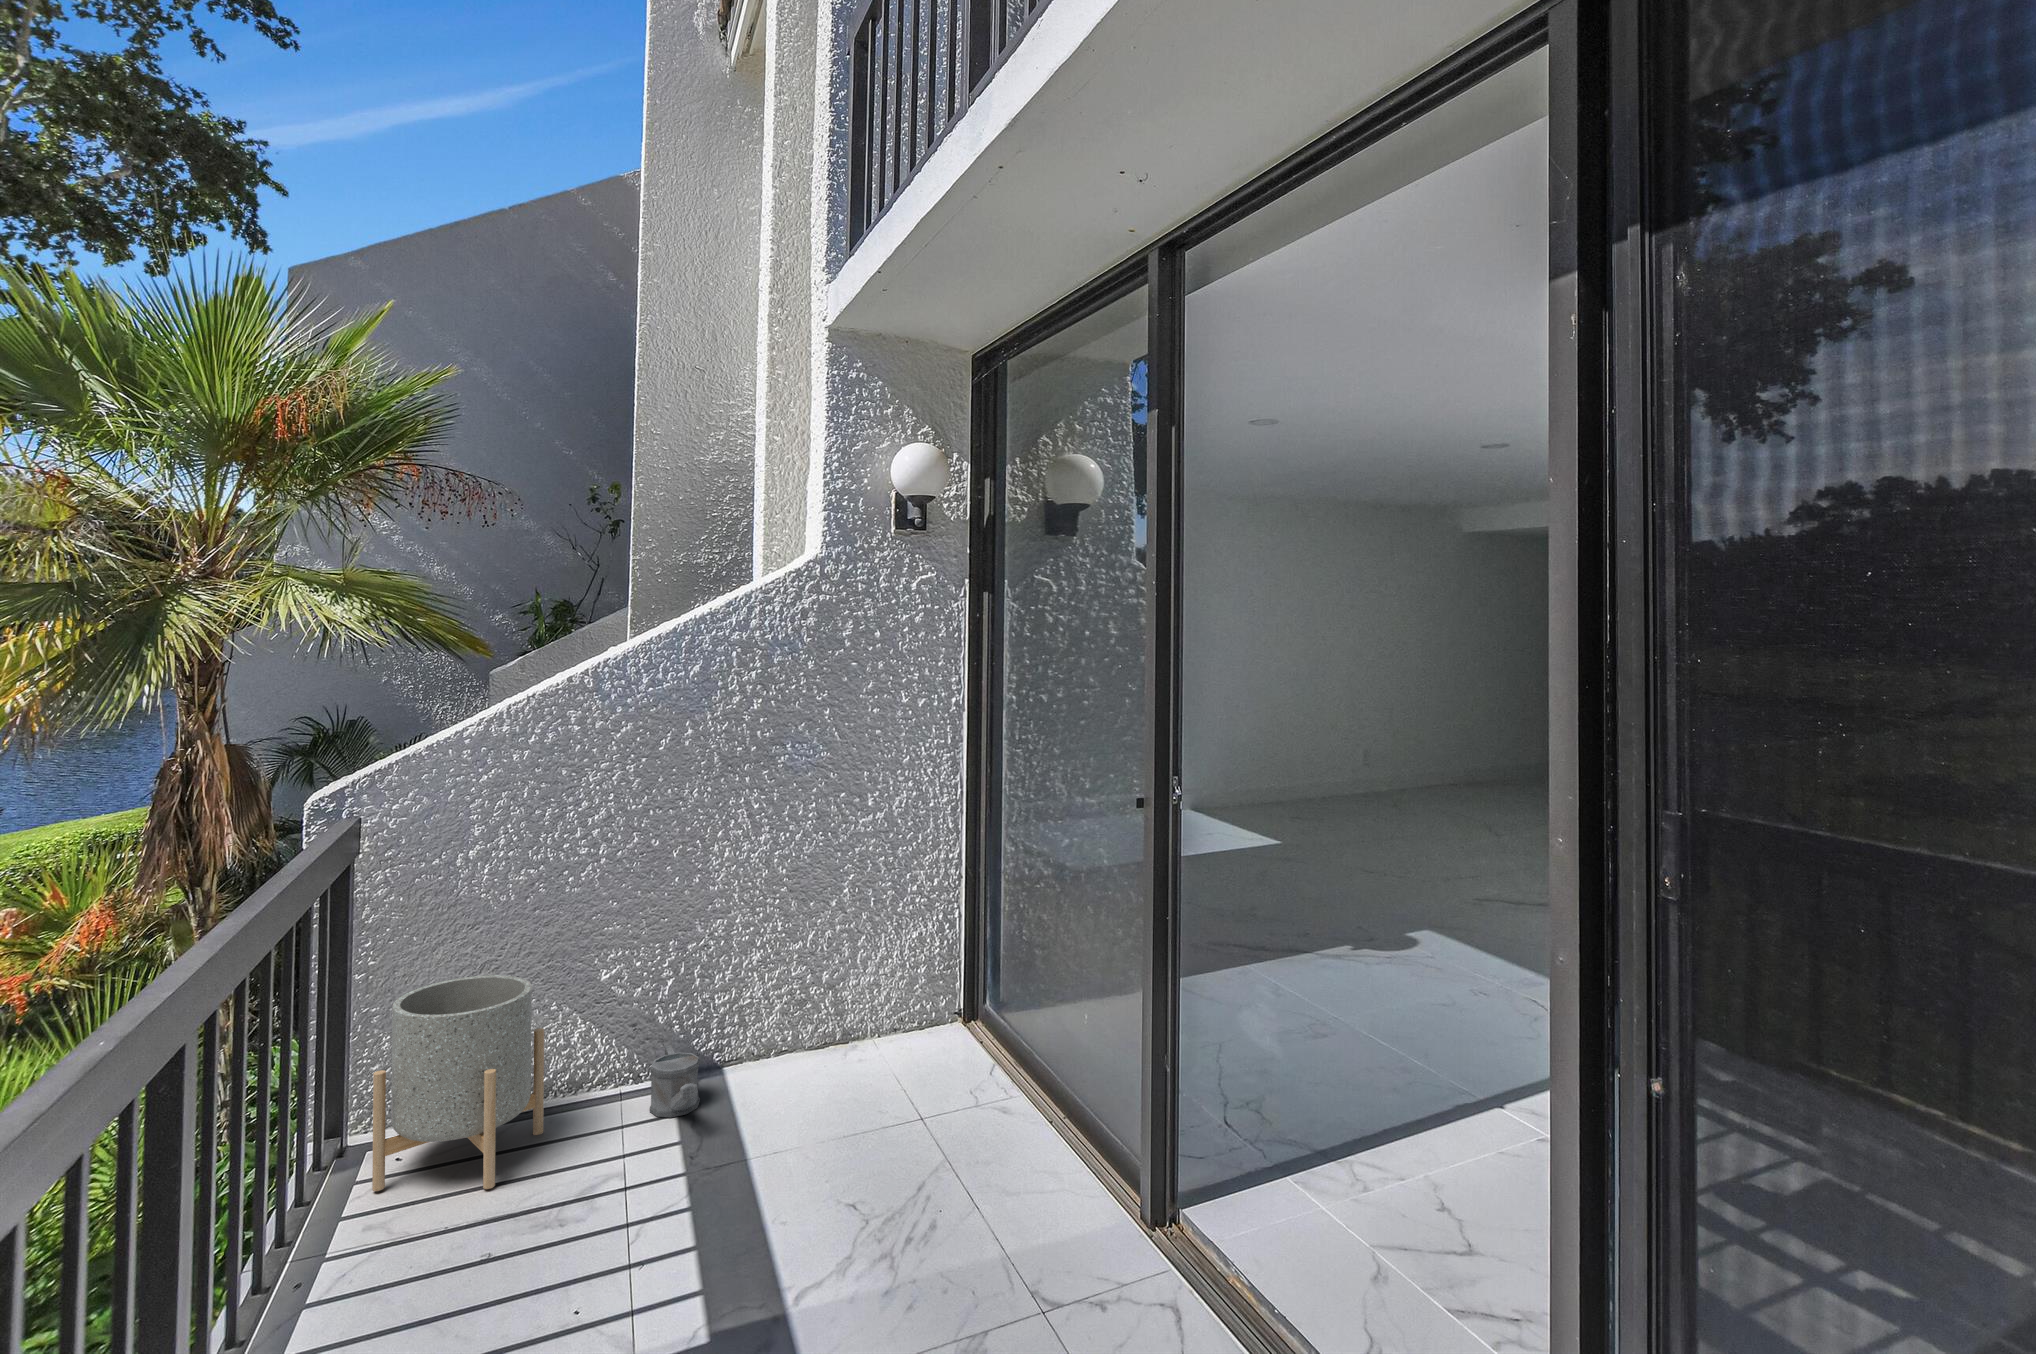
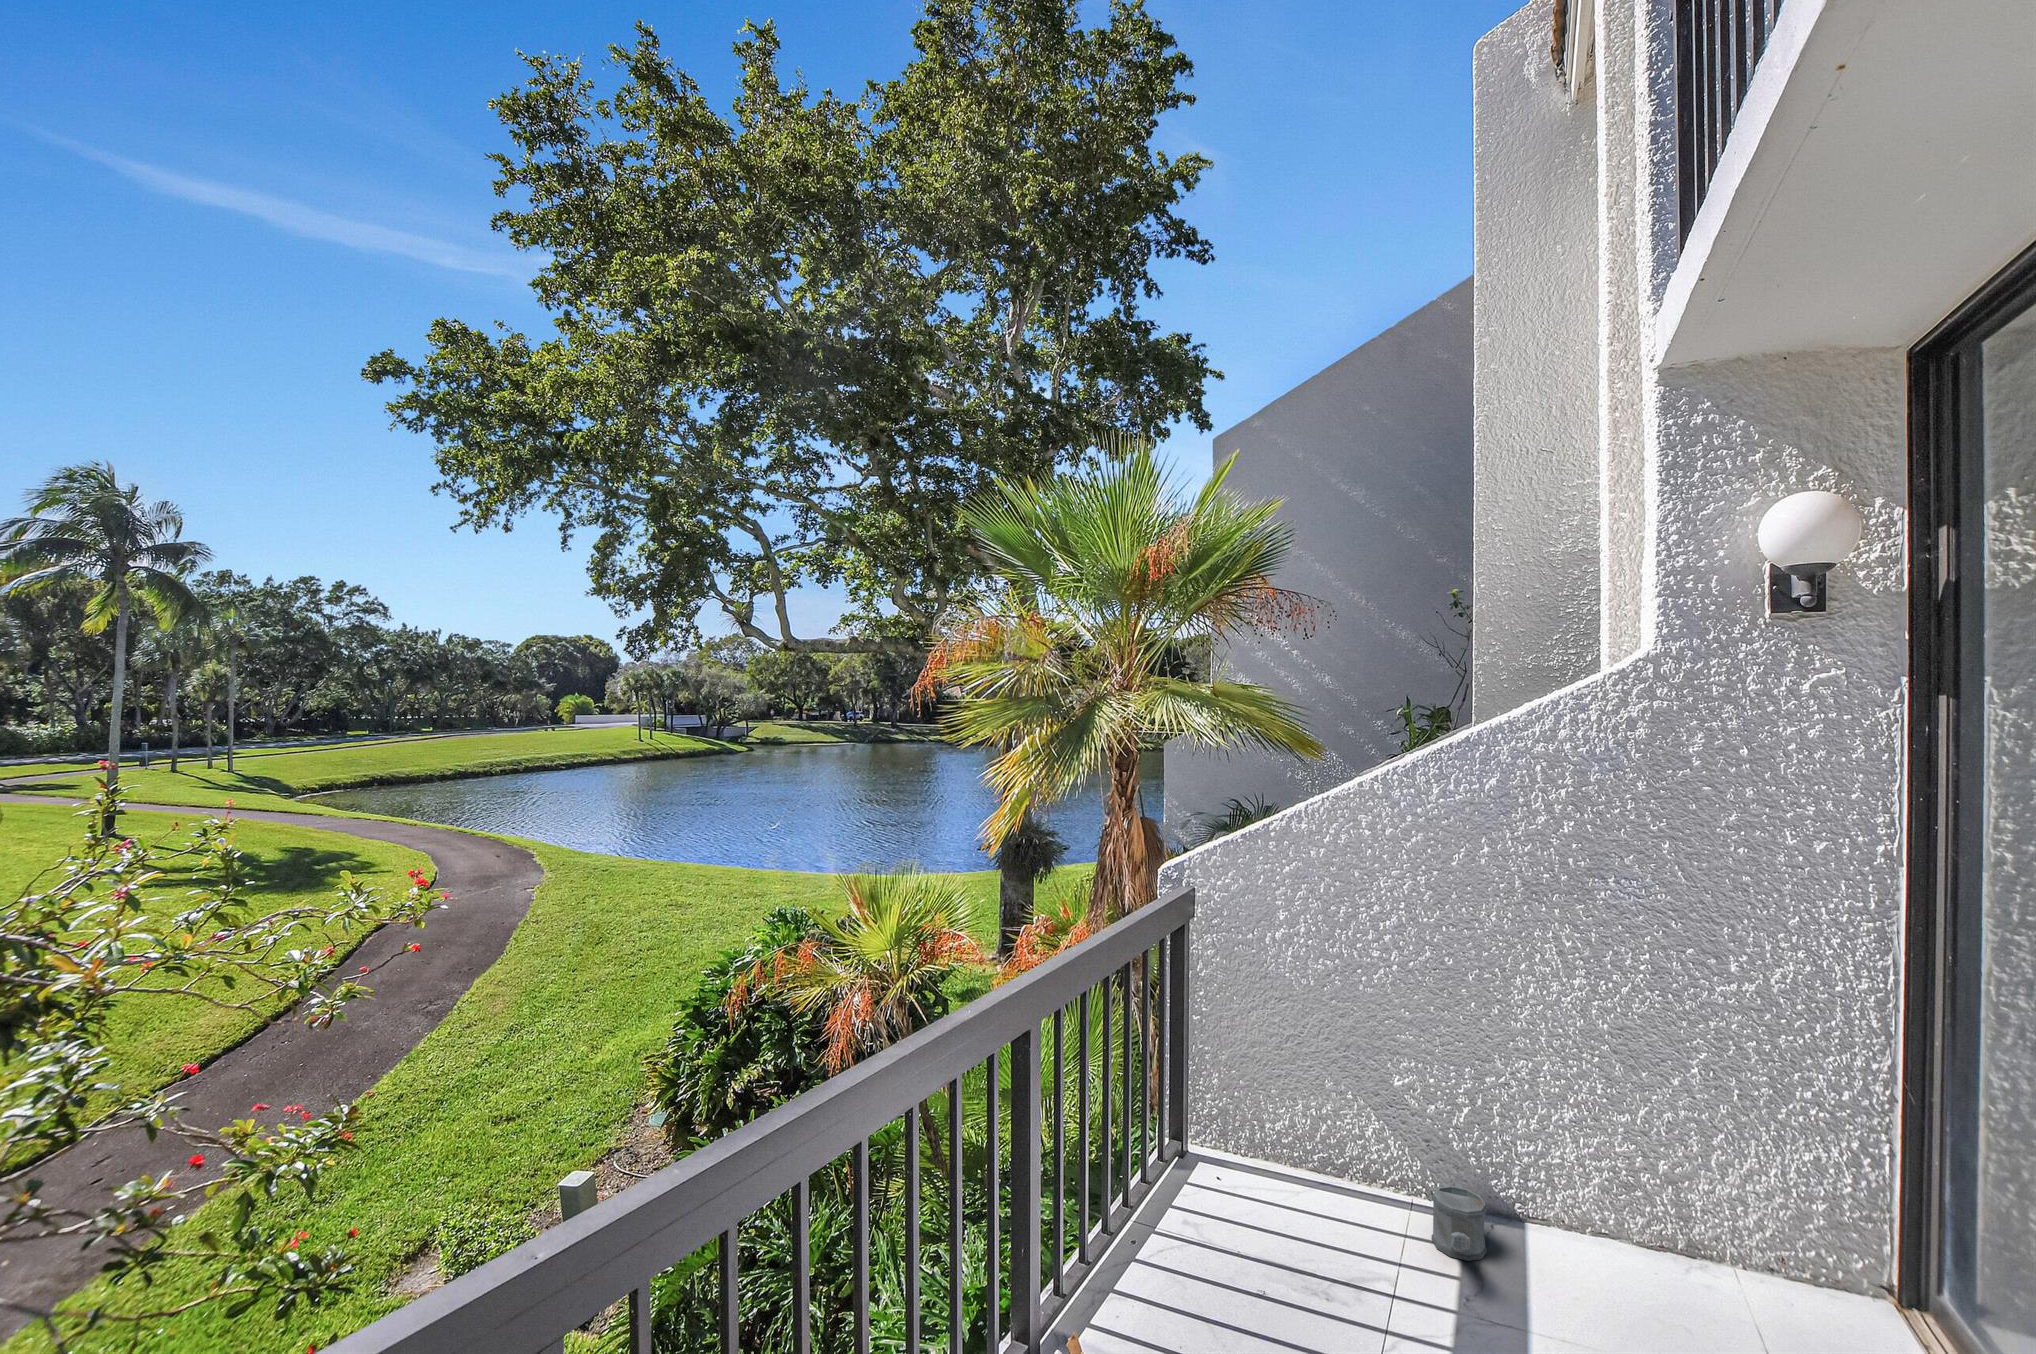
planter: present [372,975,544,1191] -> none [1195,1044,1332,1249]

